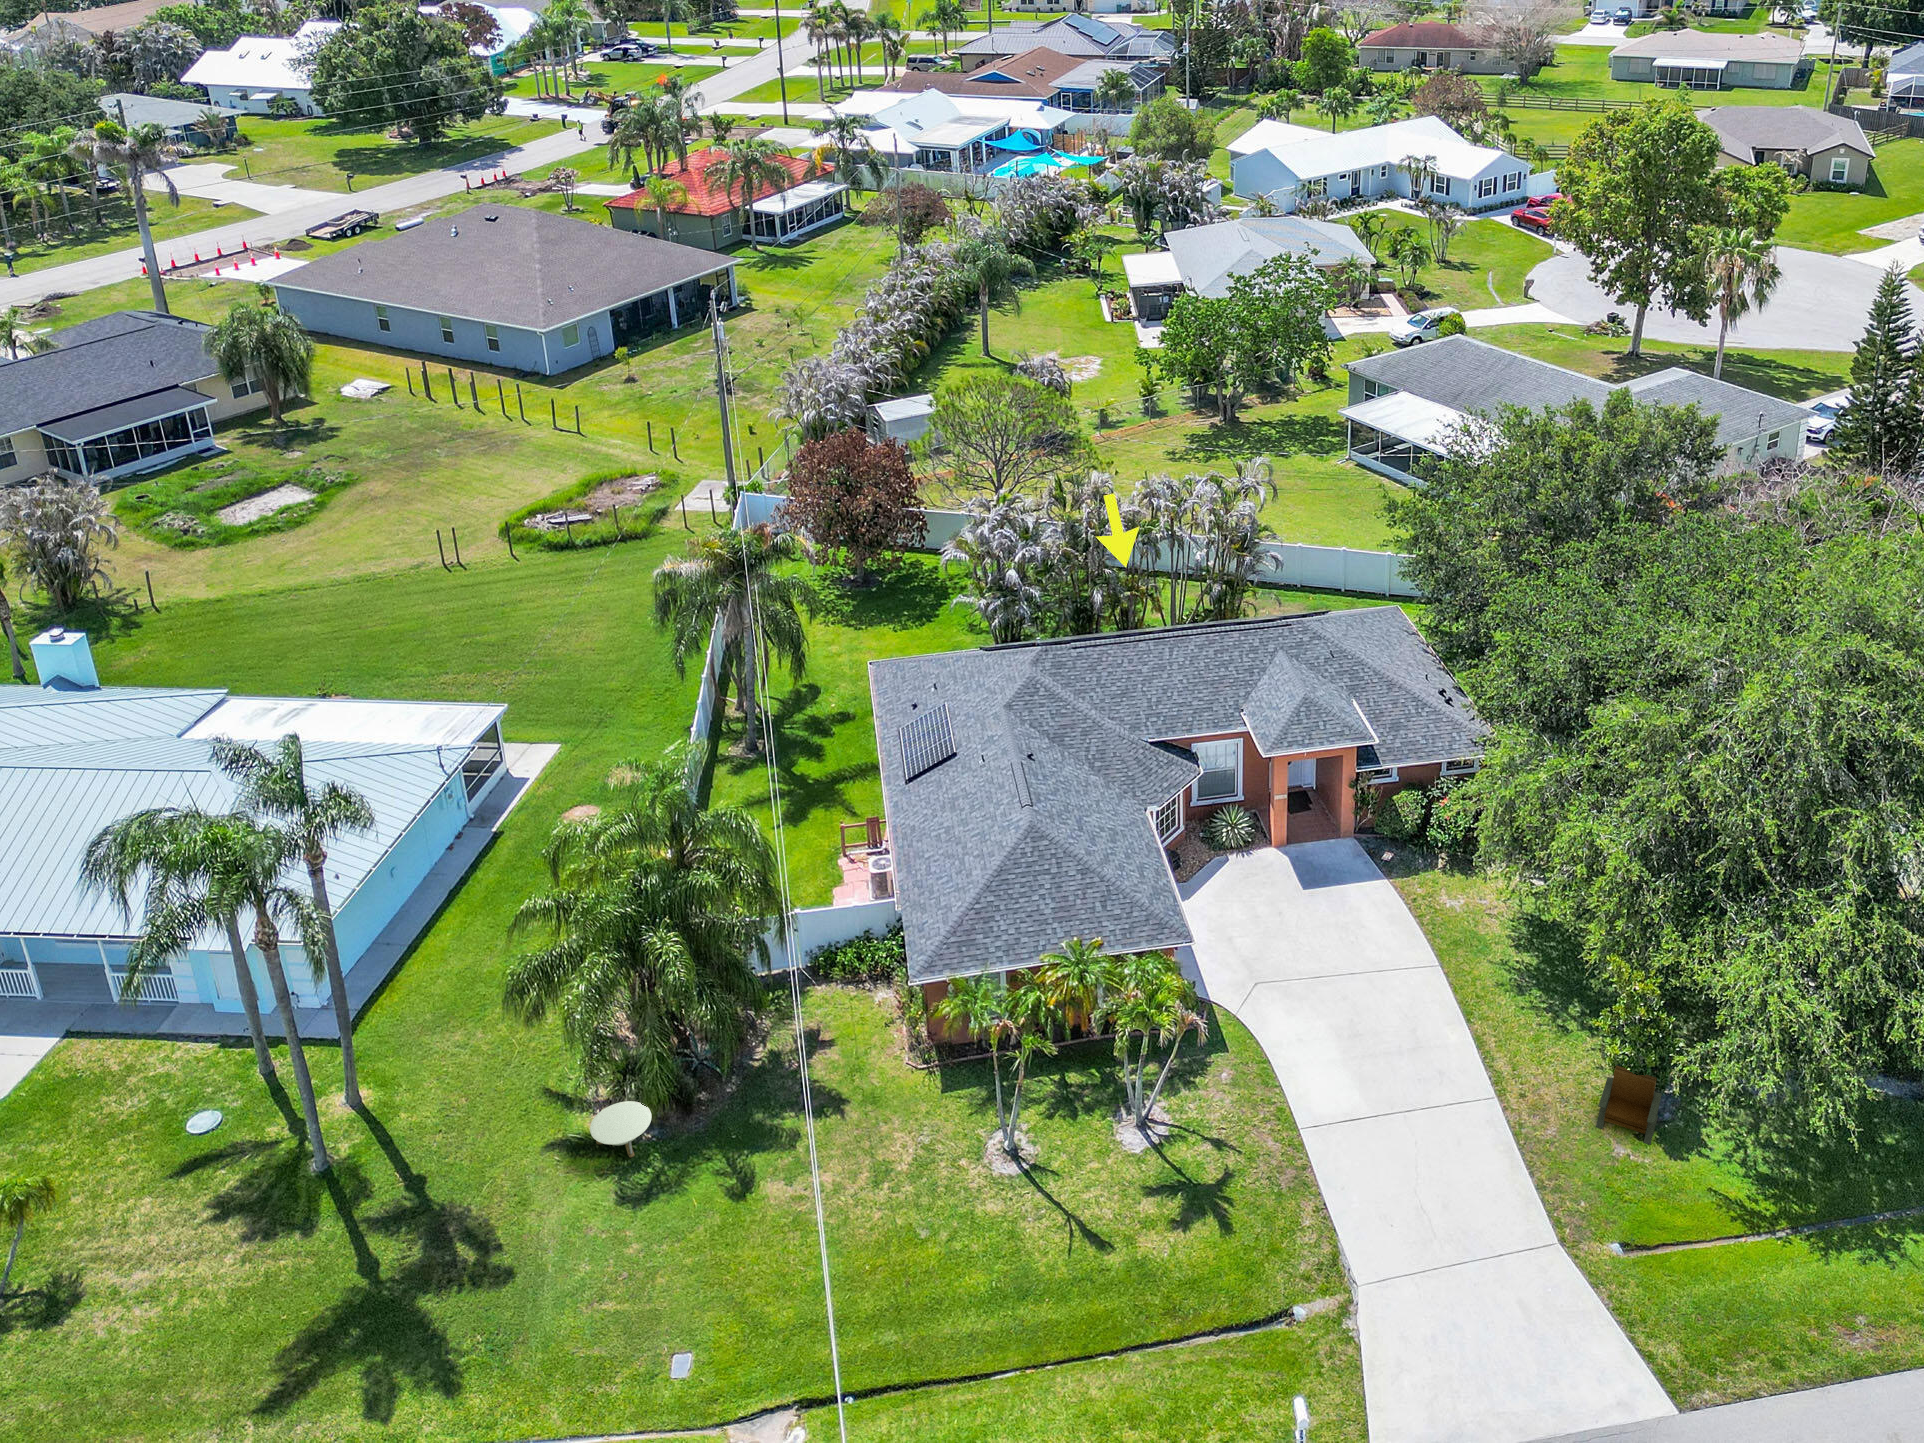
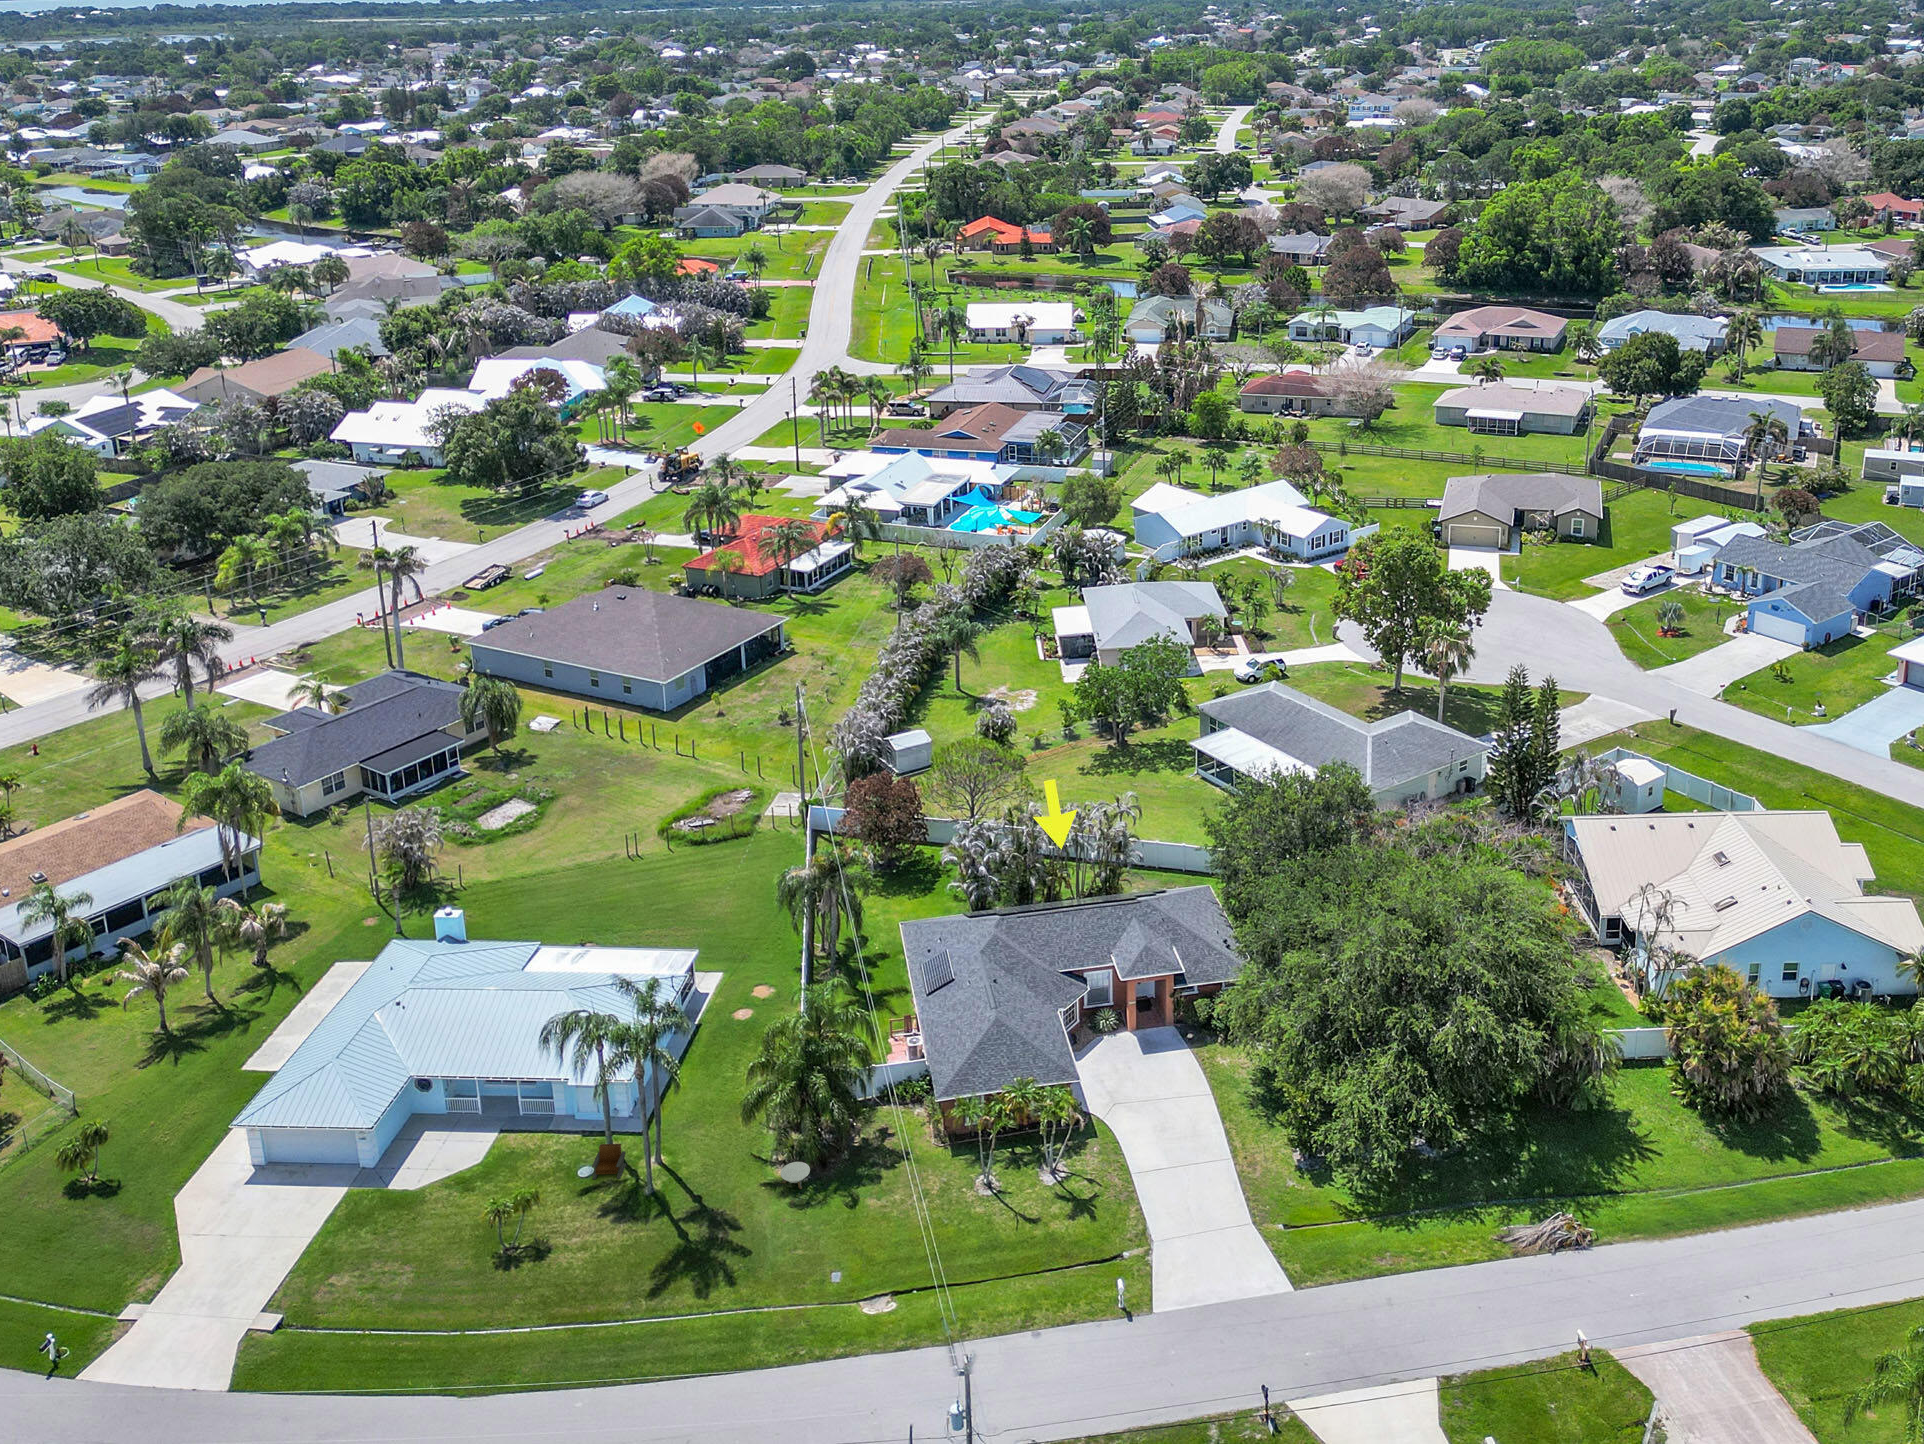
lounge chair: present [1596,1065,1662,1145] -> present [592,1144,626,1179]

